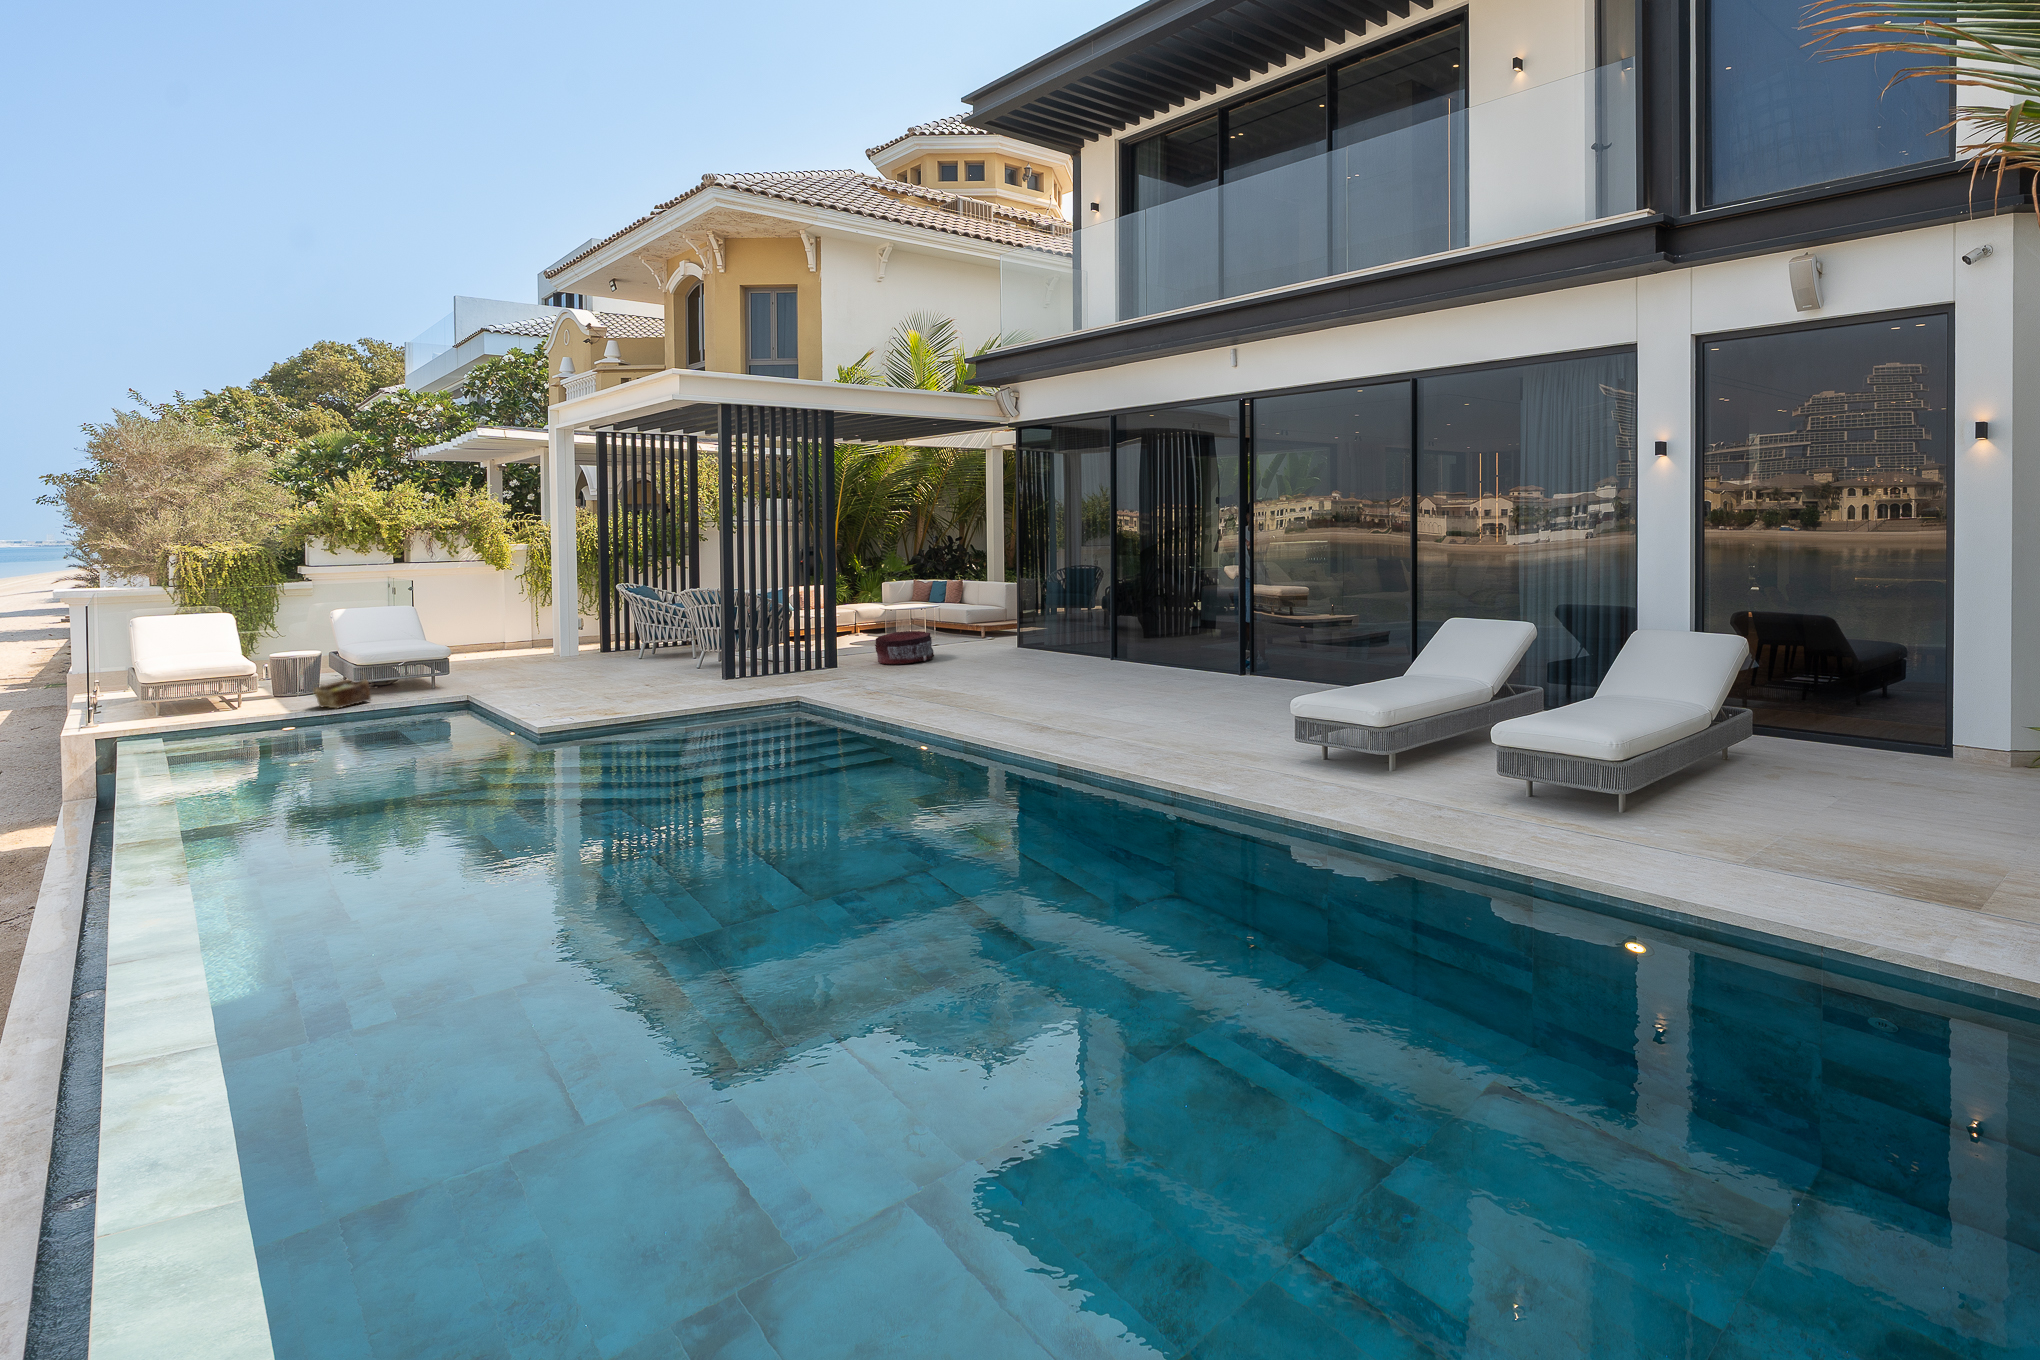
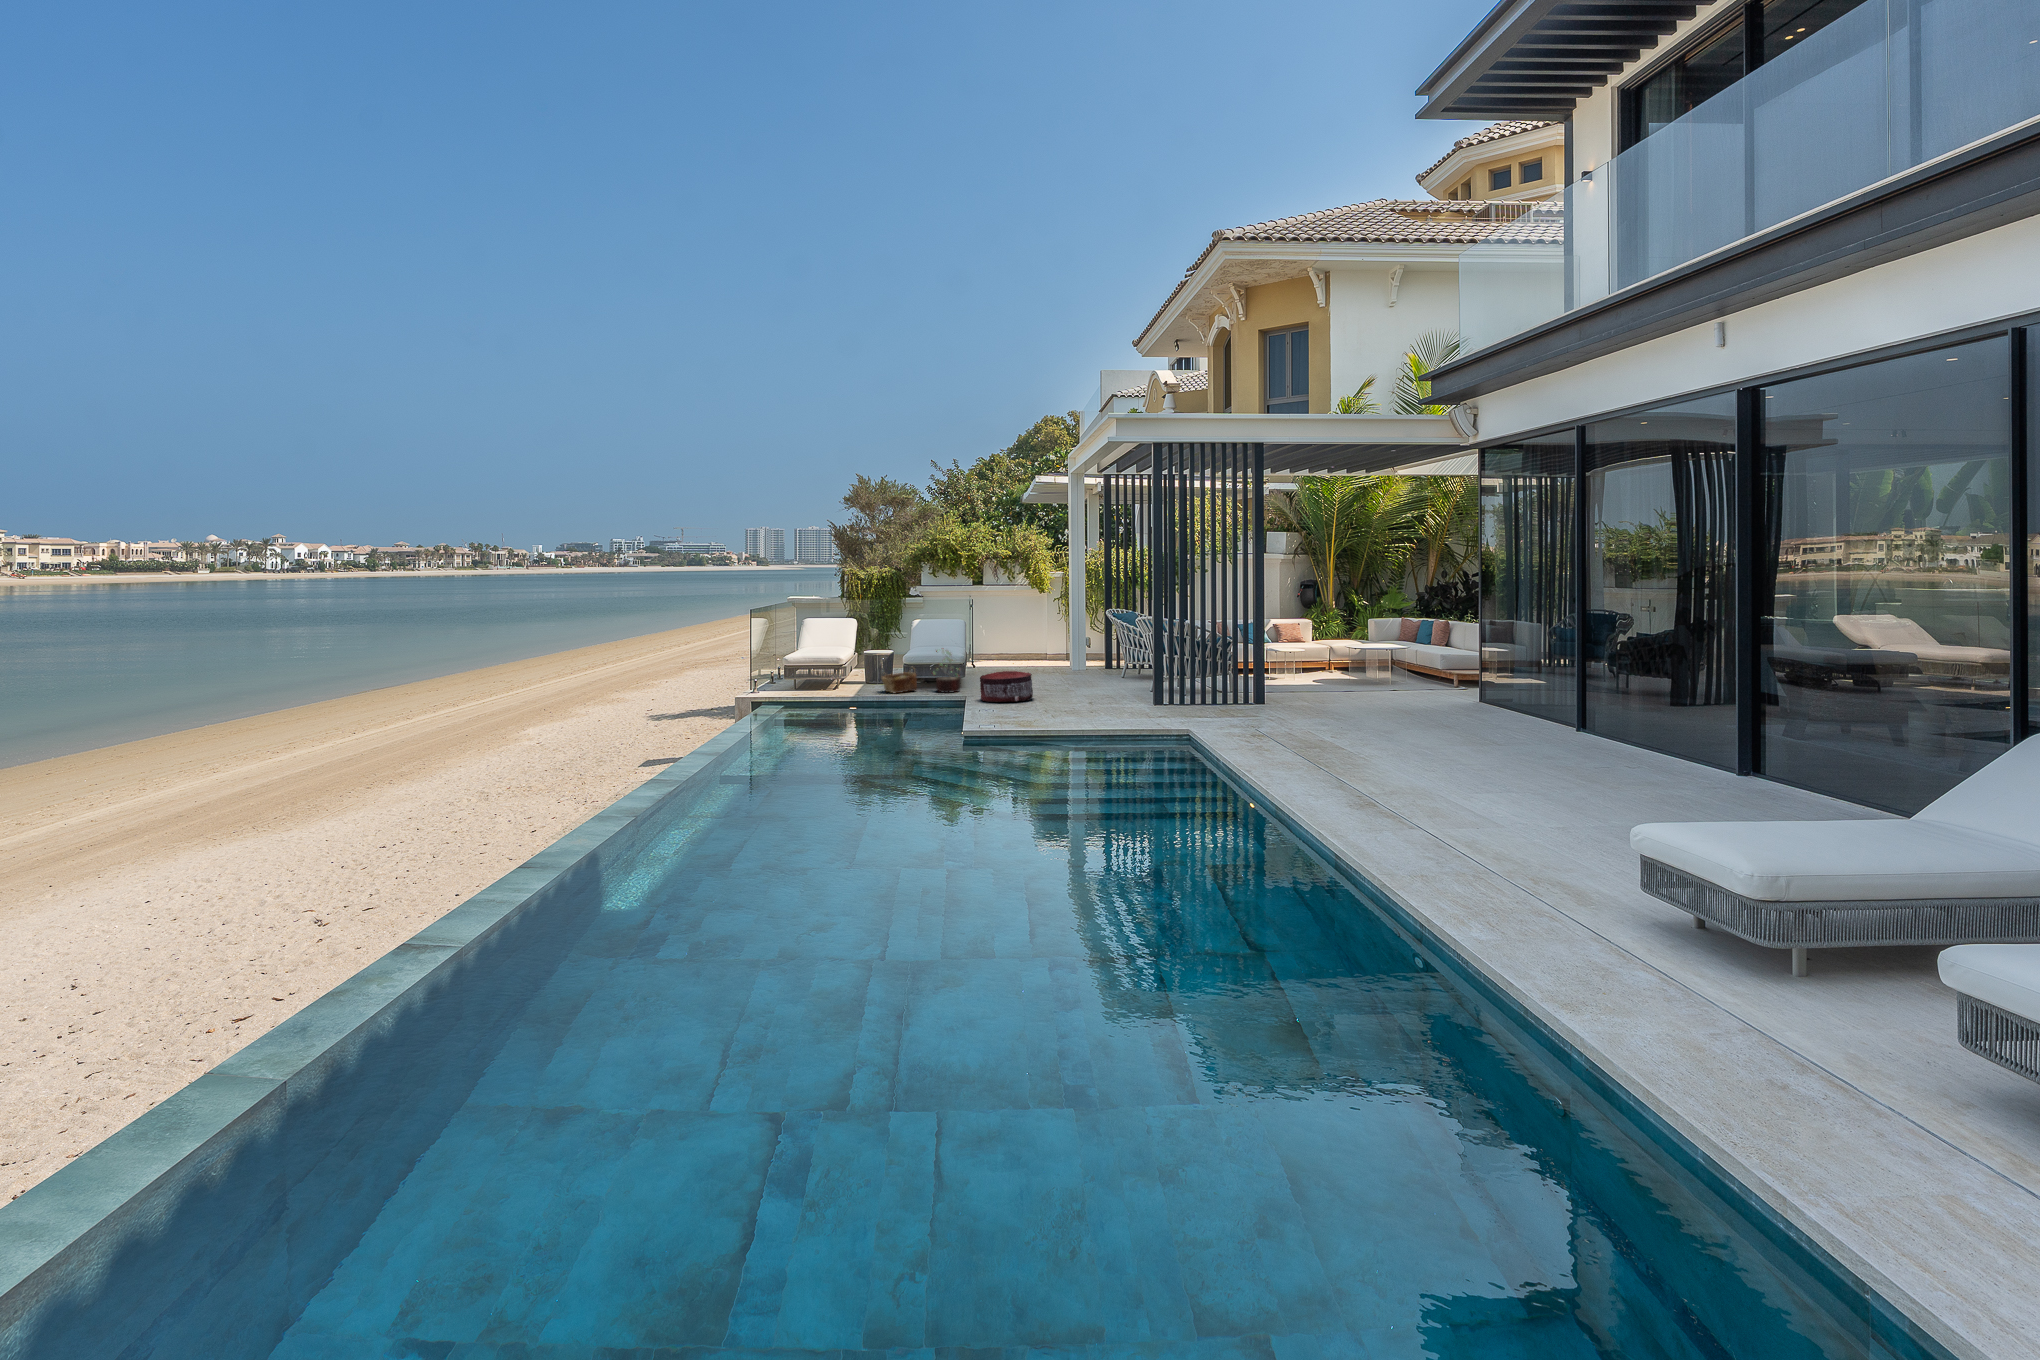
pouf: present [875,631,934,665] -> present [980,671,1033,702]
decorative plant: none [391,644,438,700] -> present [933,648,961,693]

